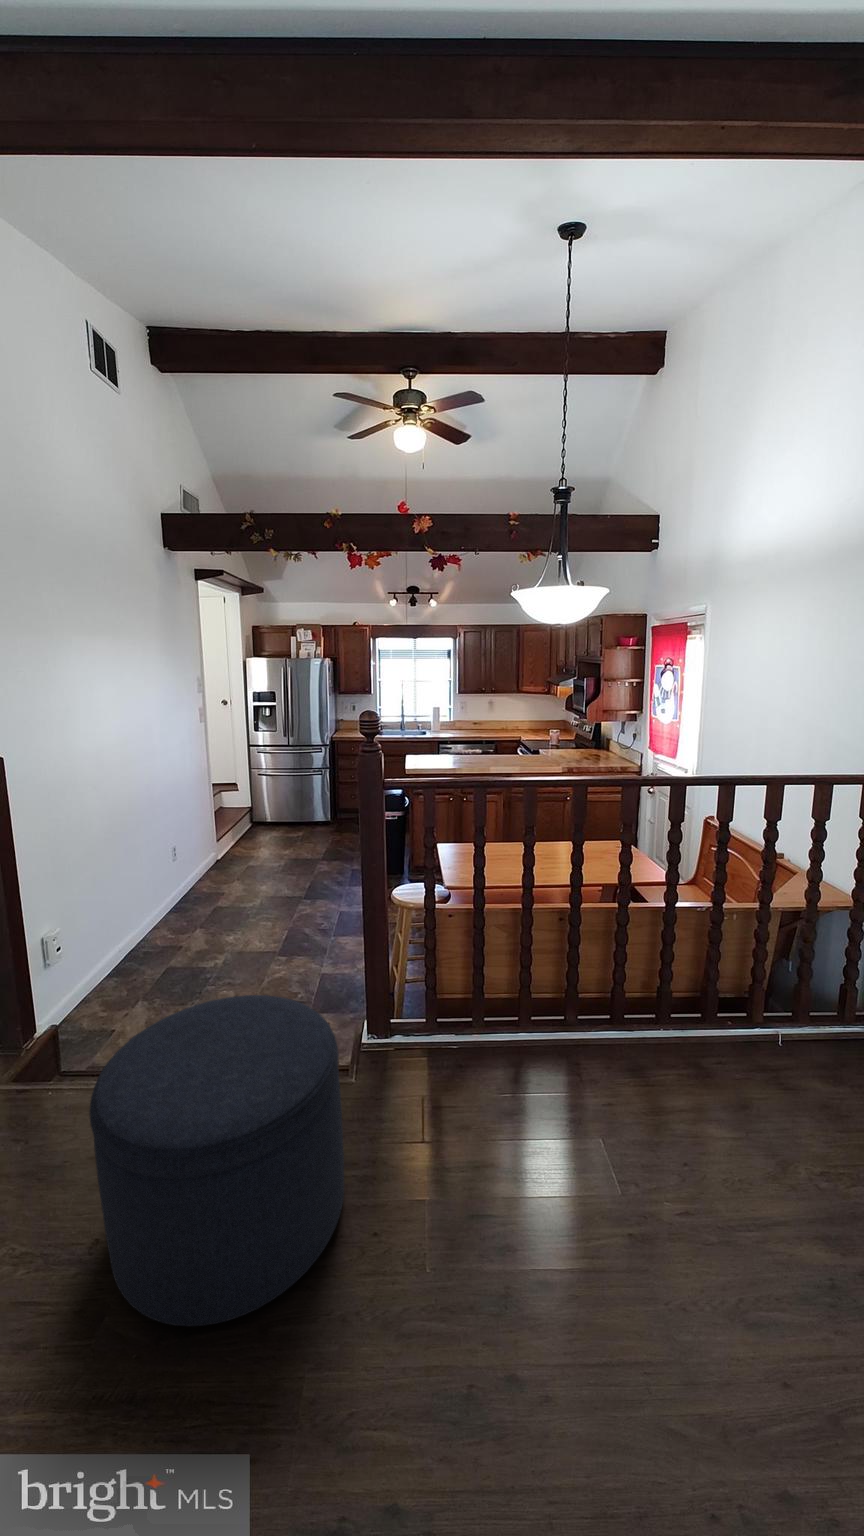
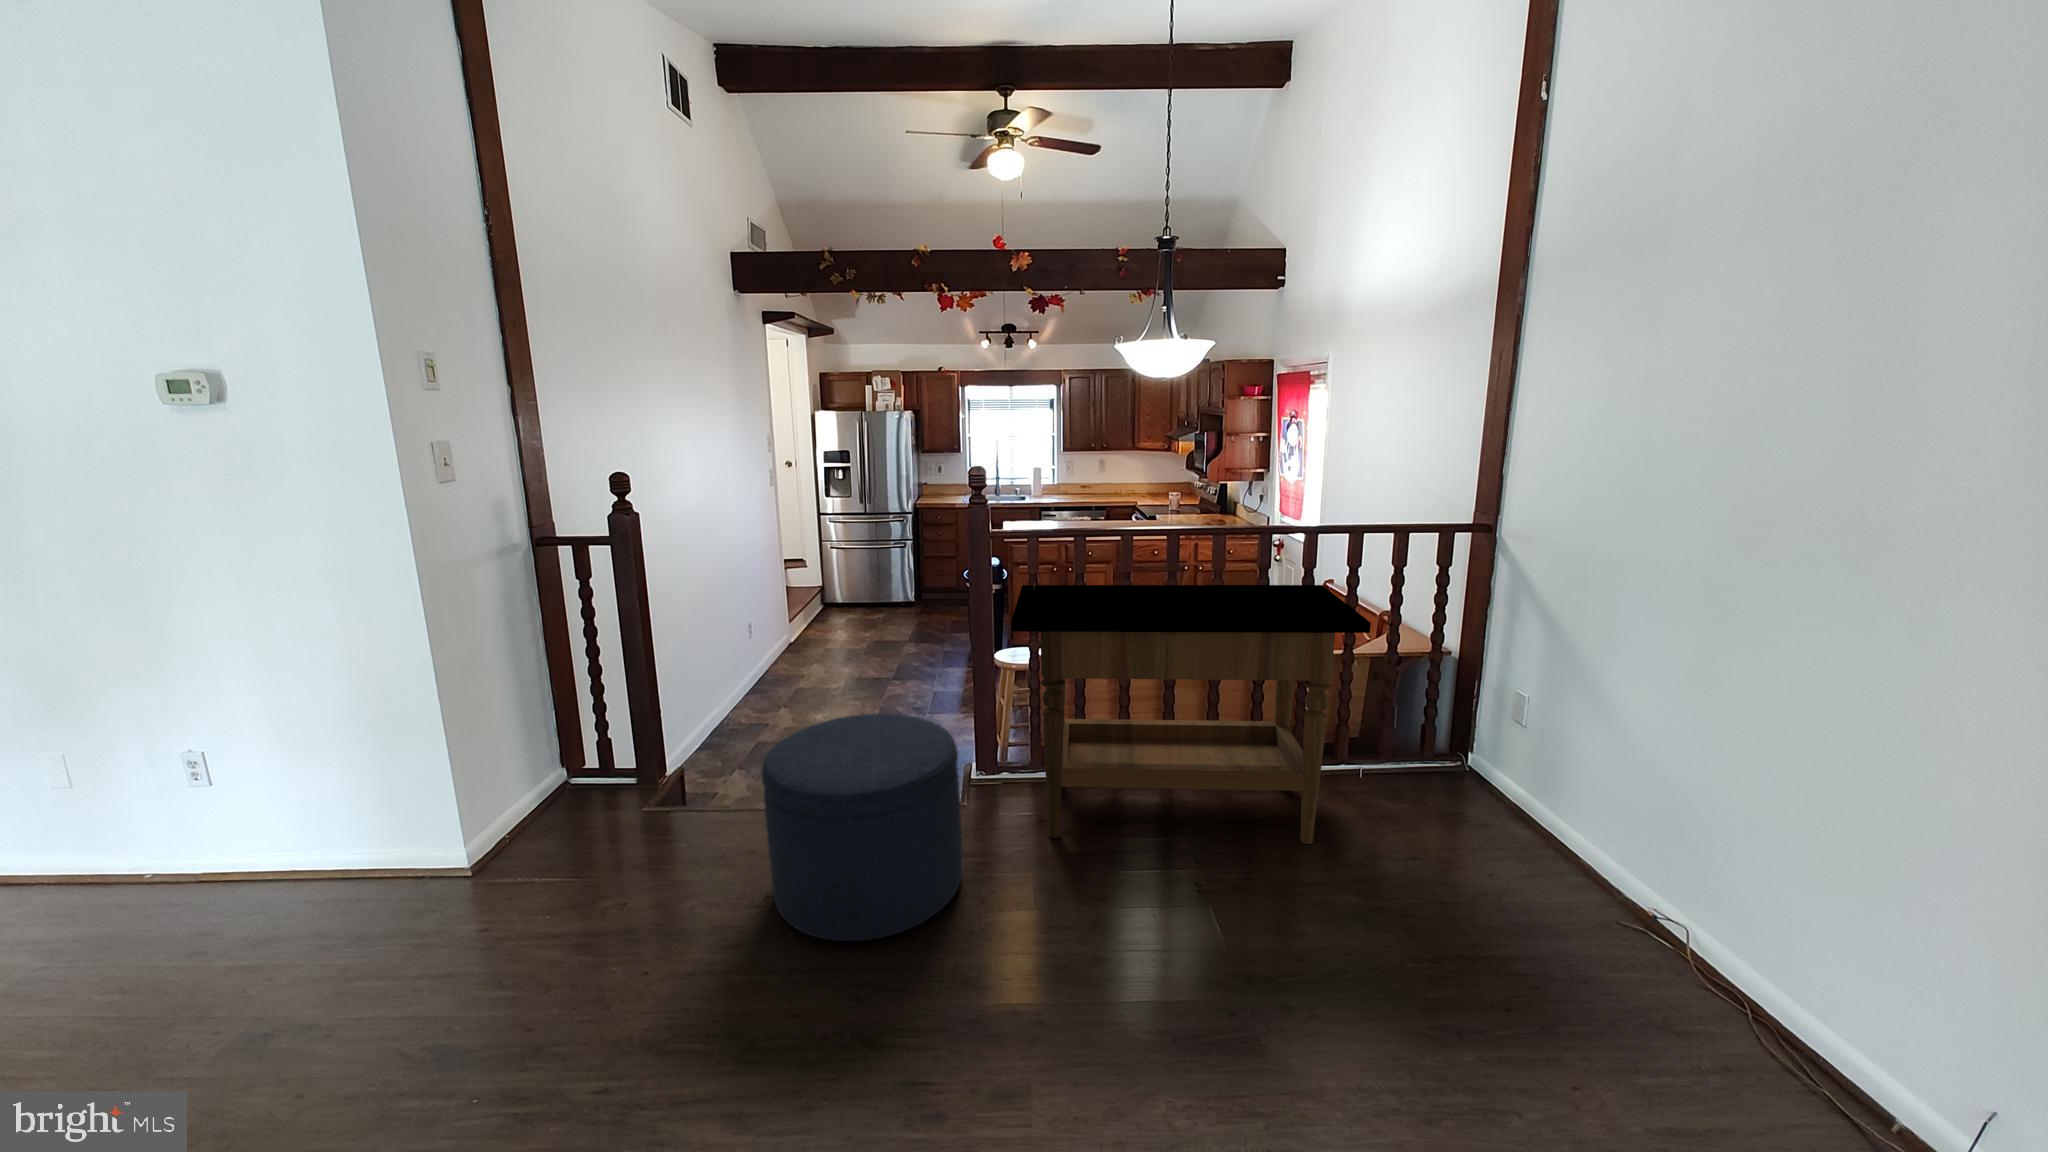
side table: none [404,840,825,1146] -> present [1011,585,1371,844]

